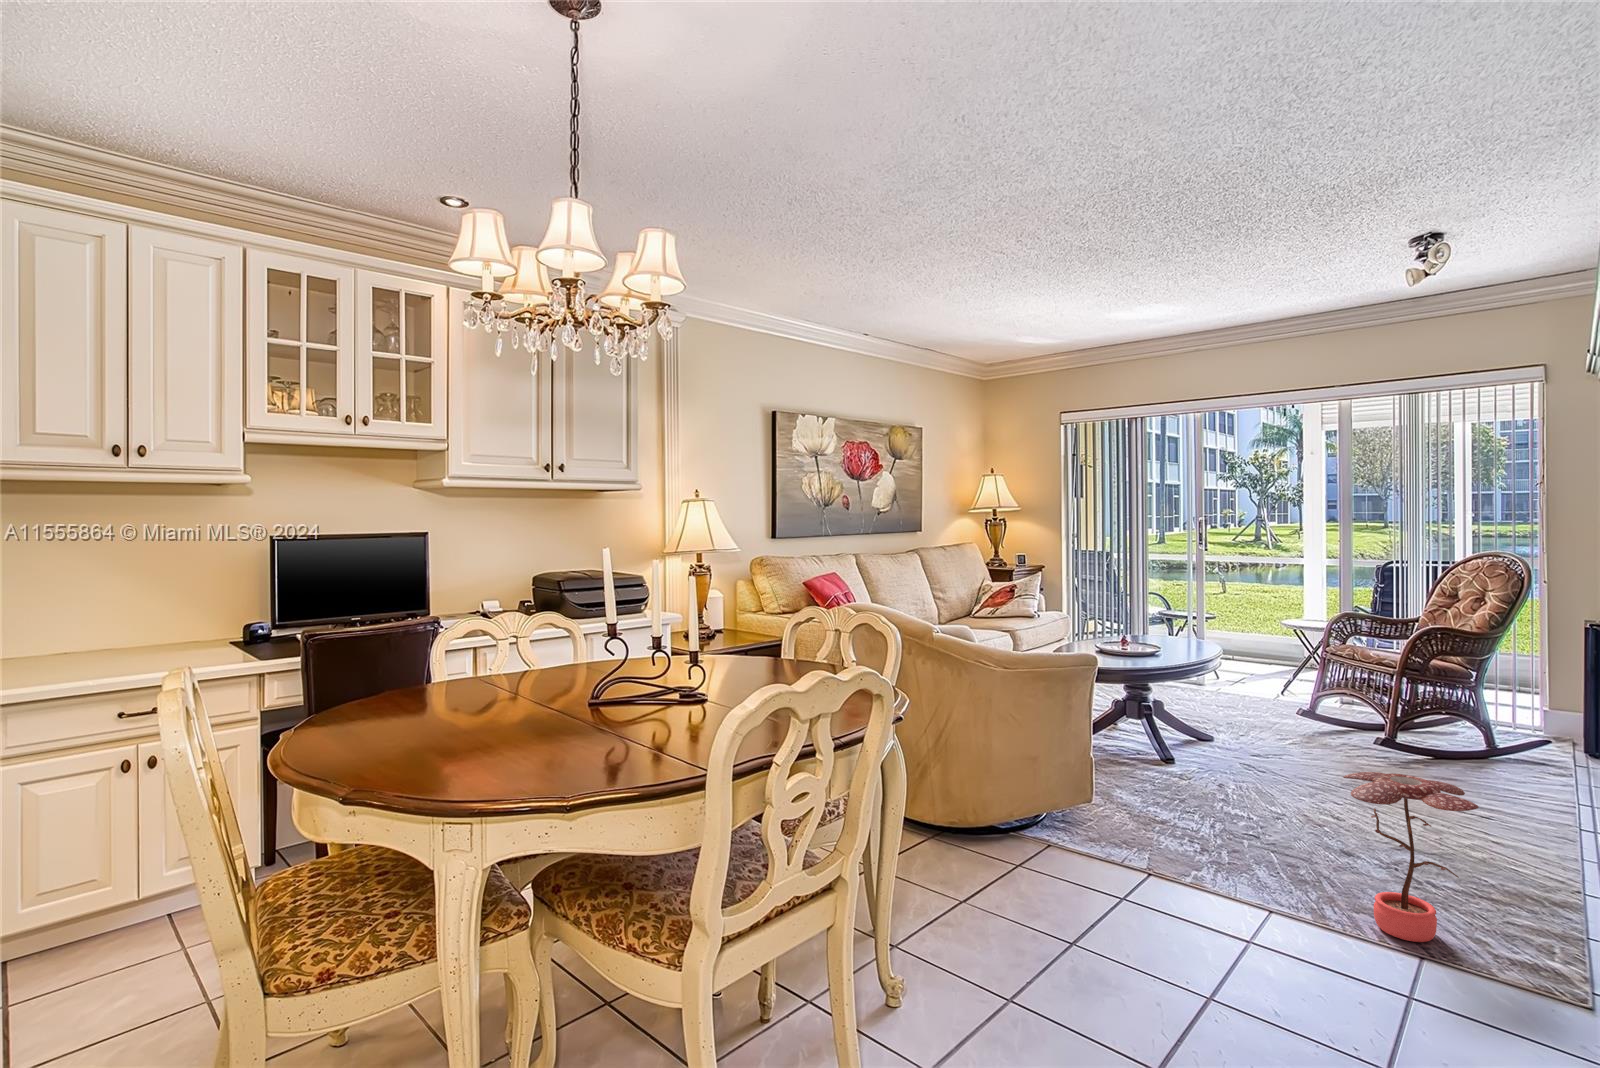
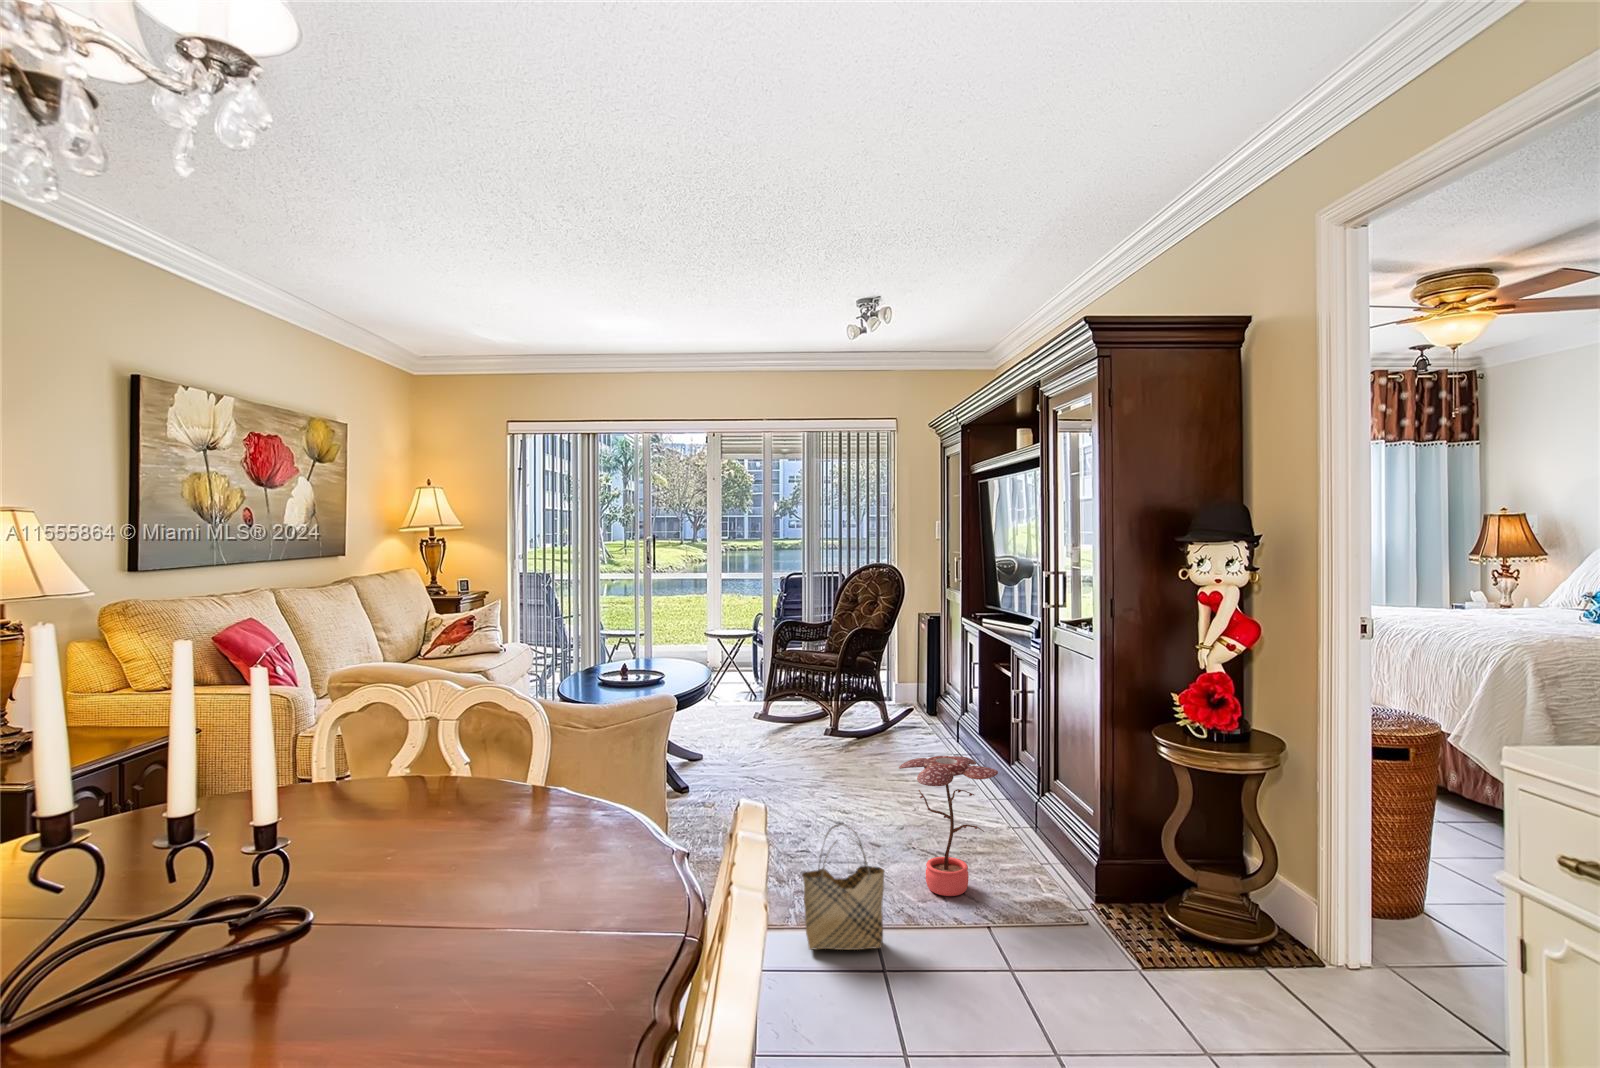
woven basket: none [1176,811,1274,949] -> present [802,824,885,950]

